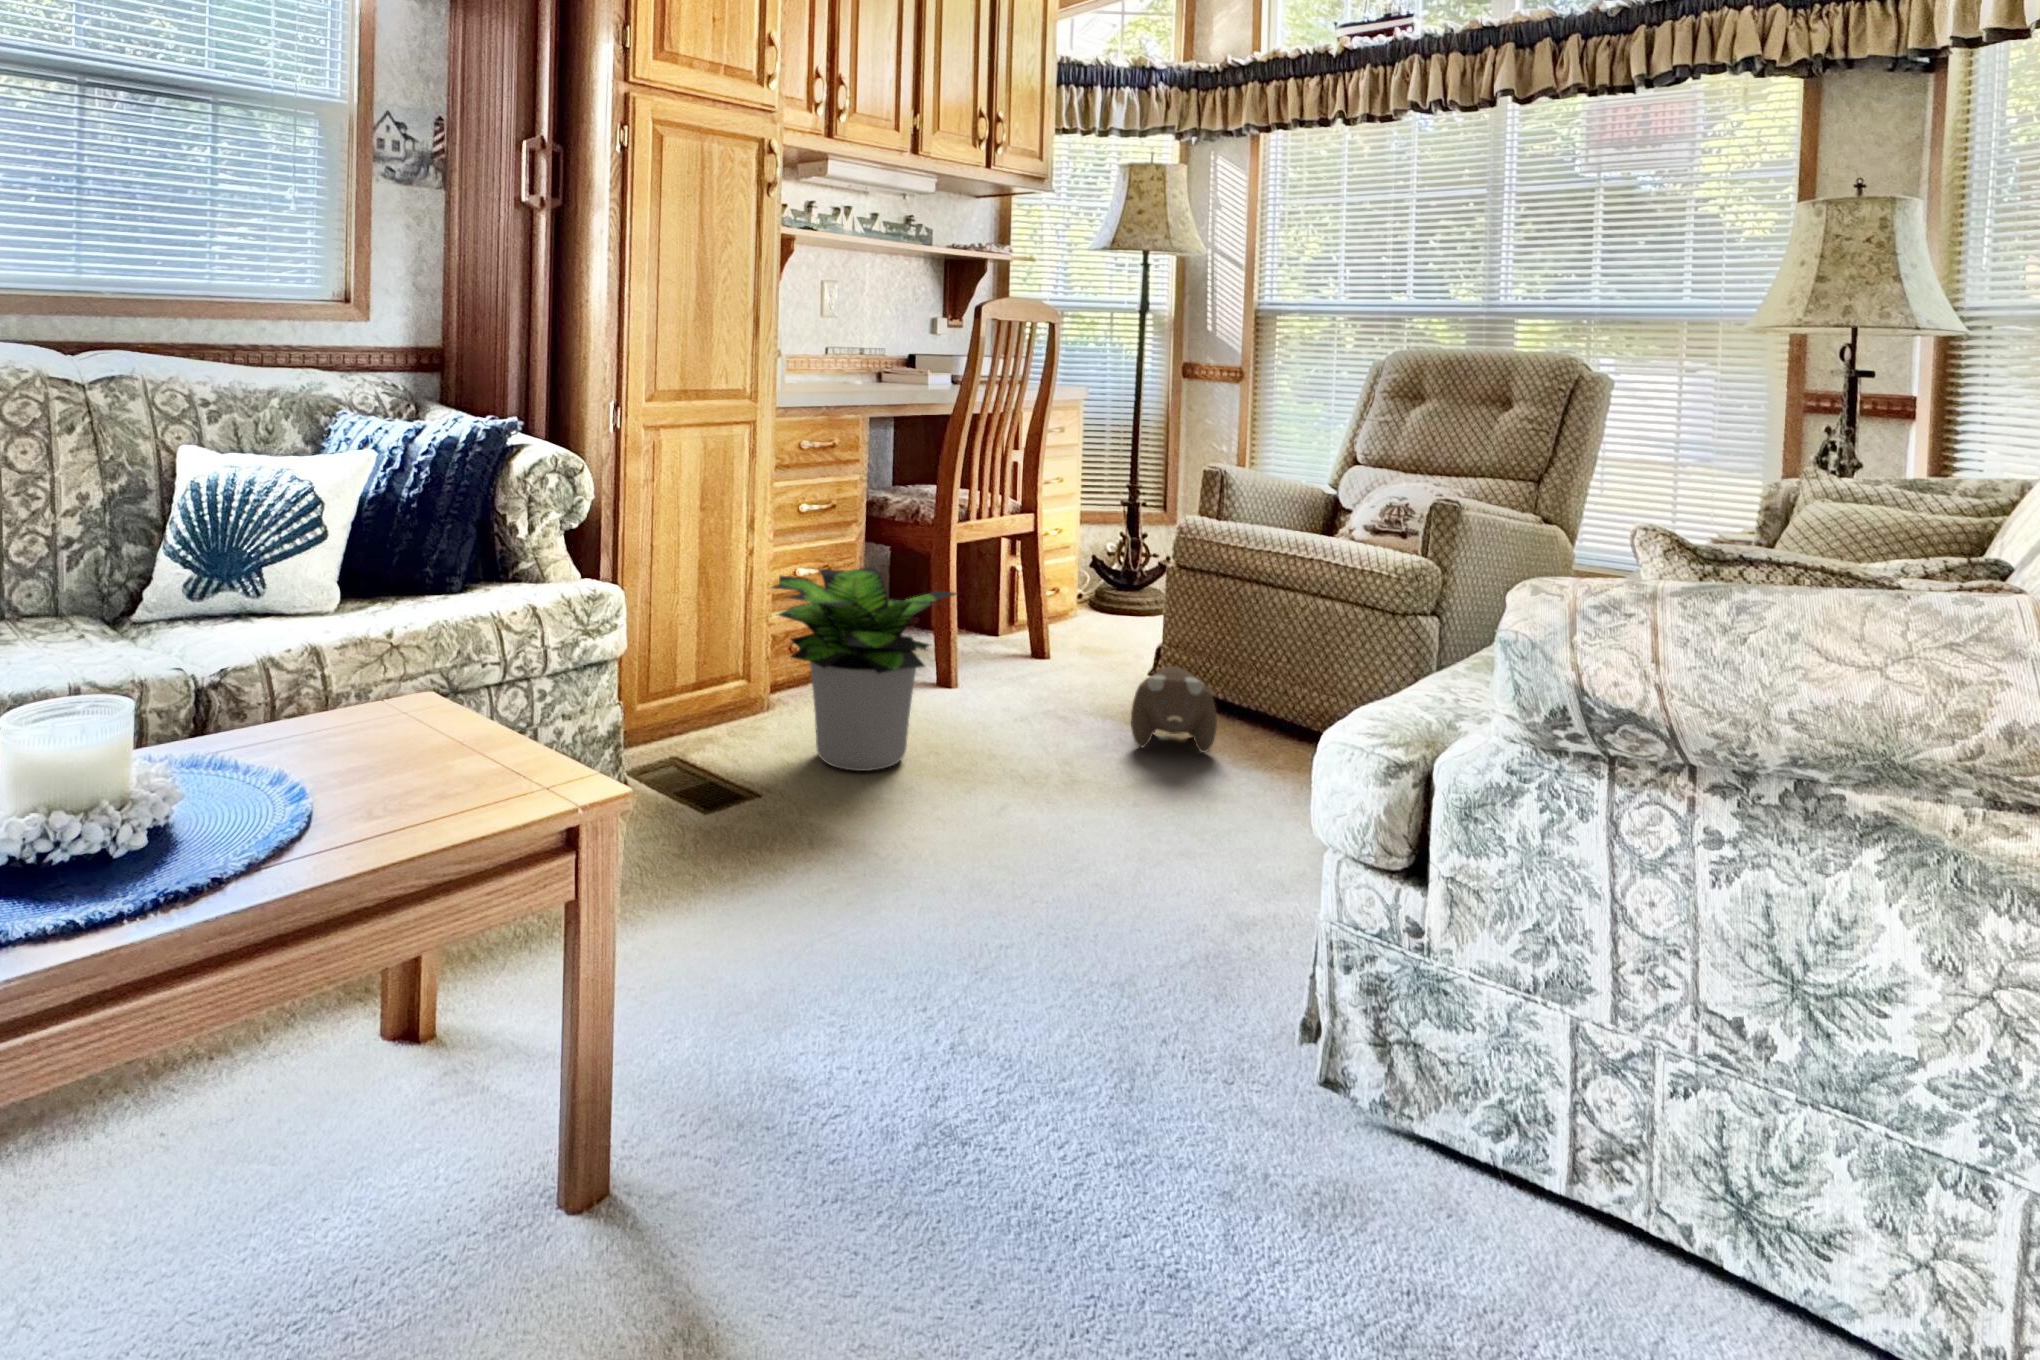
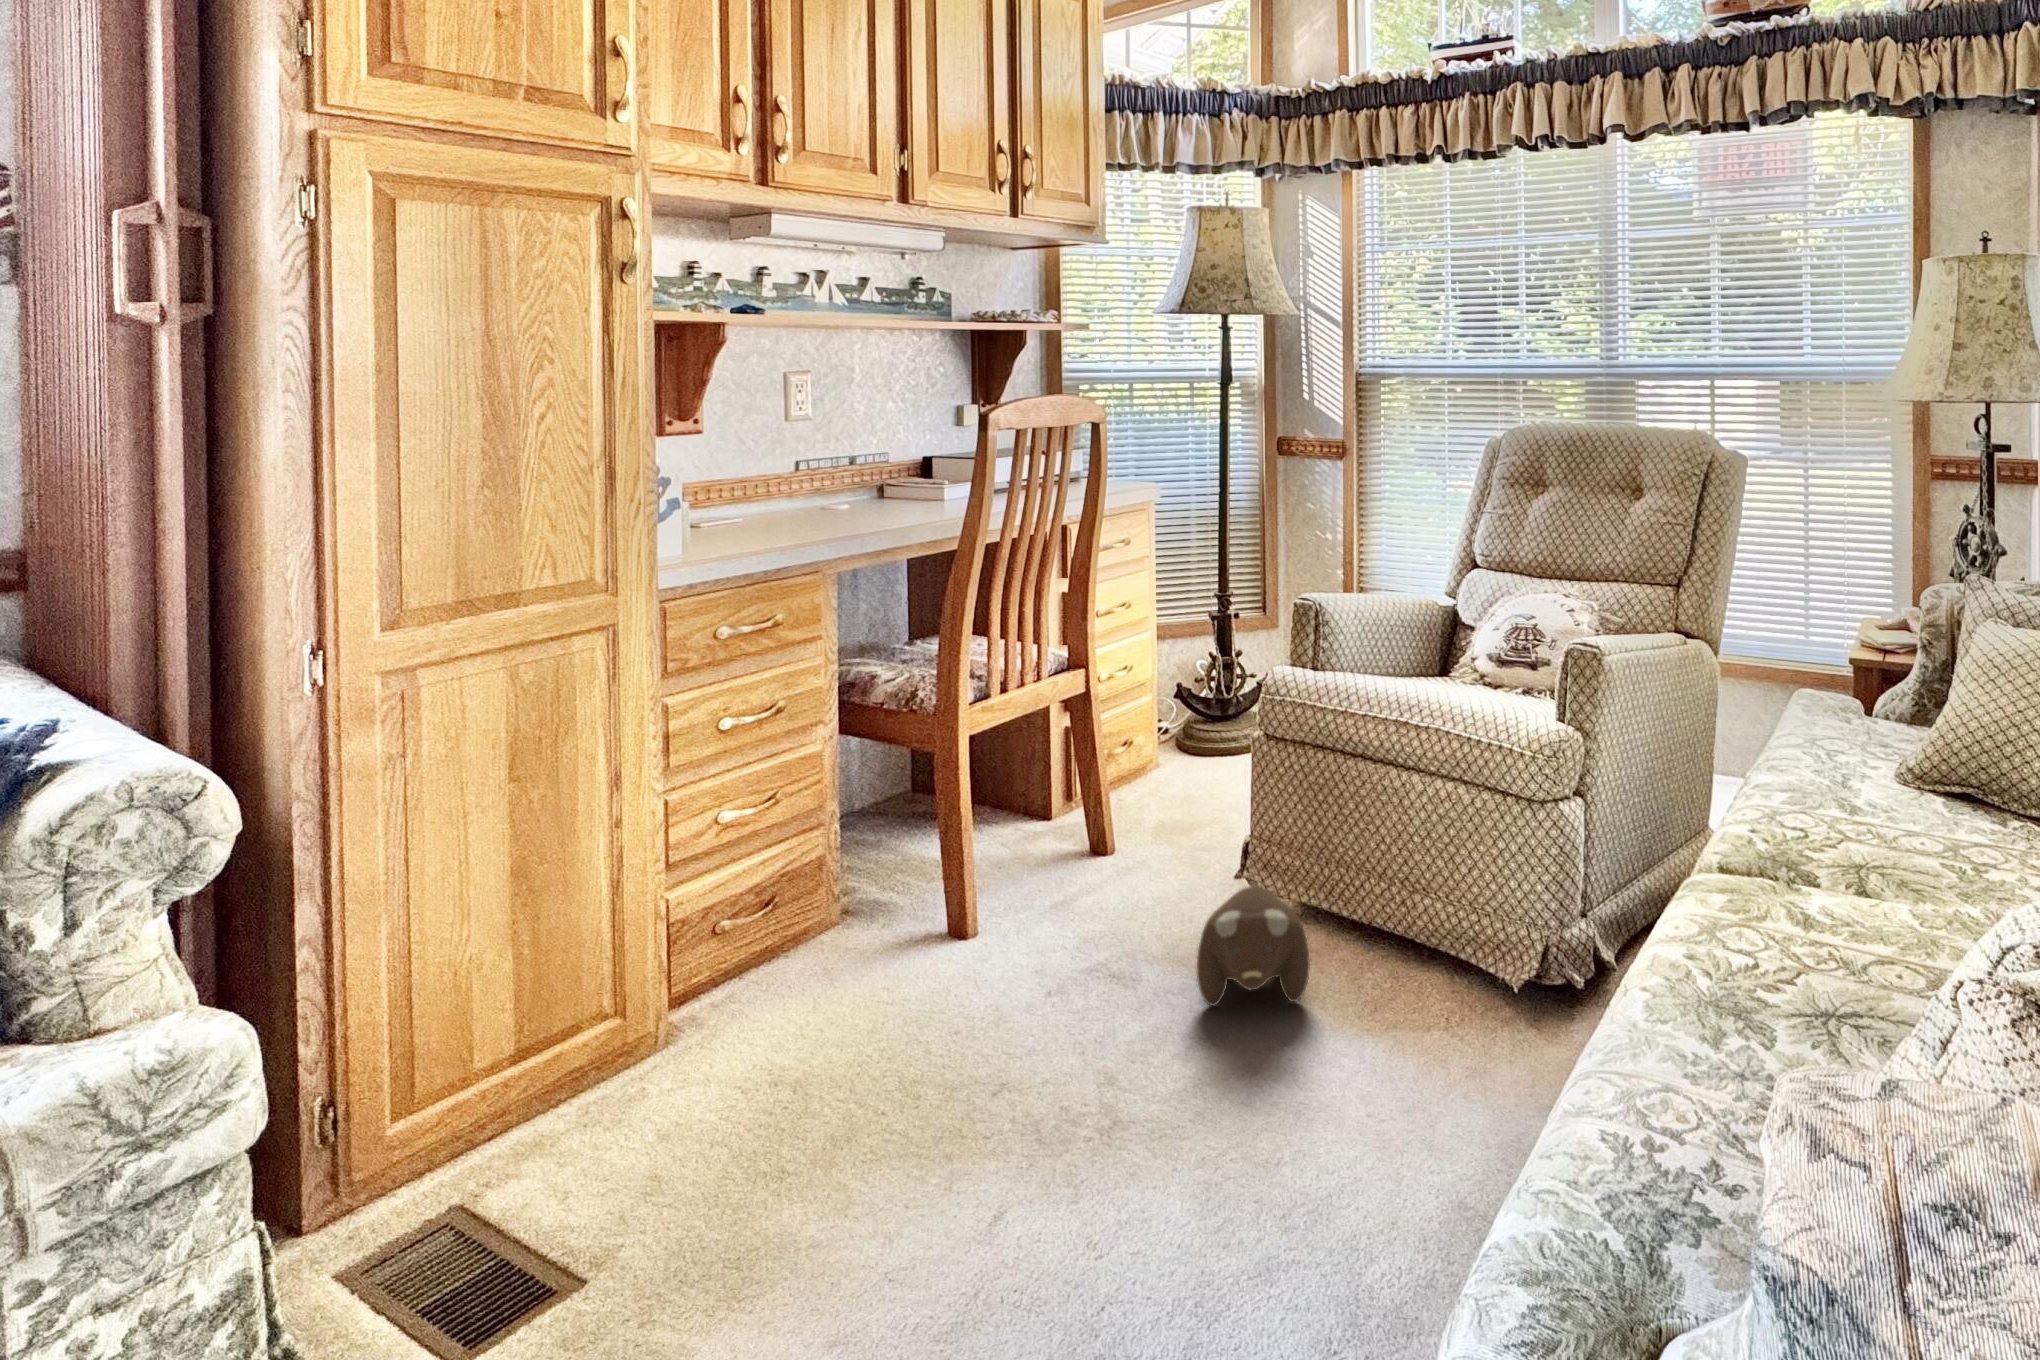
potted plant: present [772,567,956,771] -> none [606,800,947,1135]

